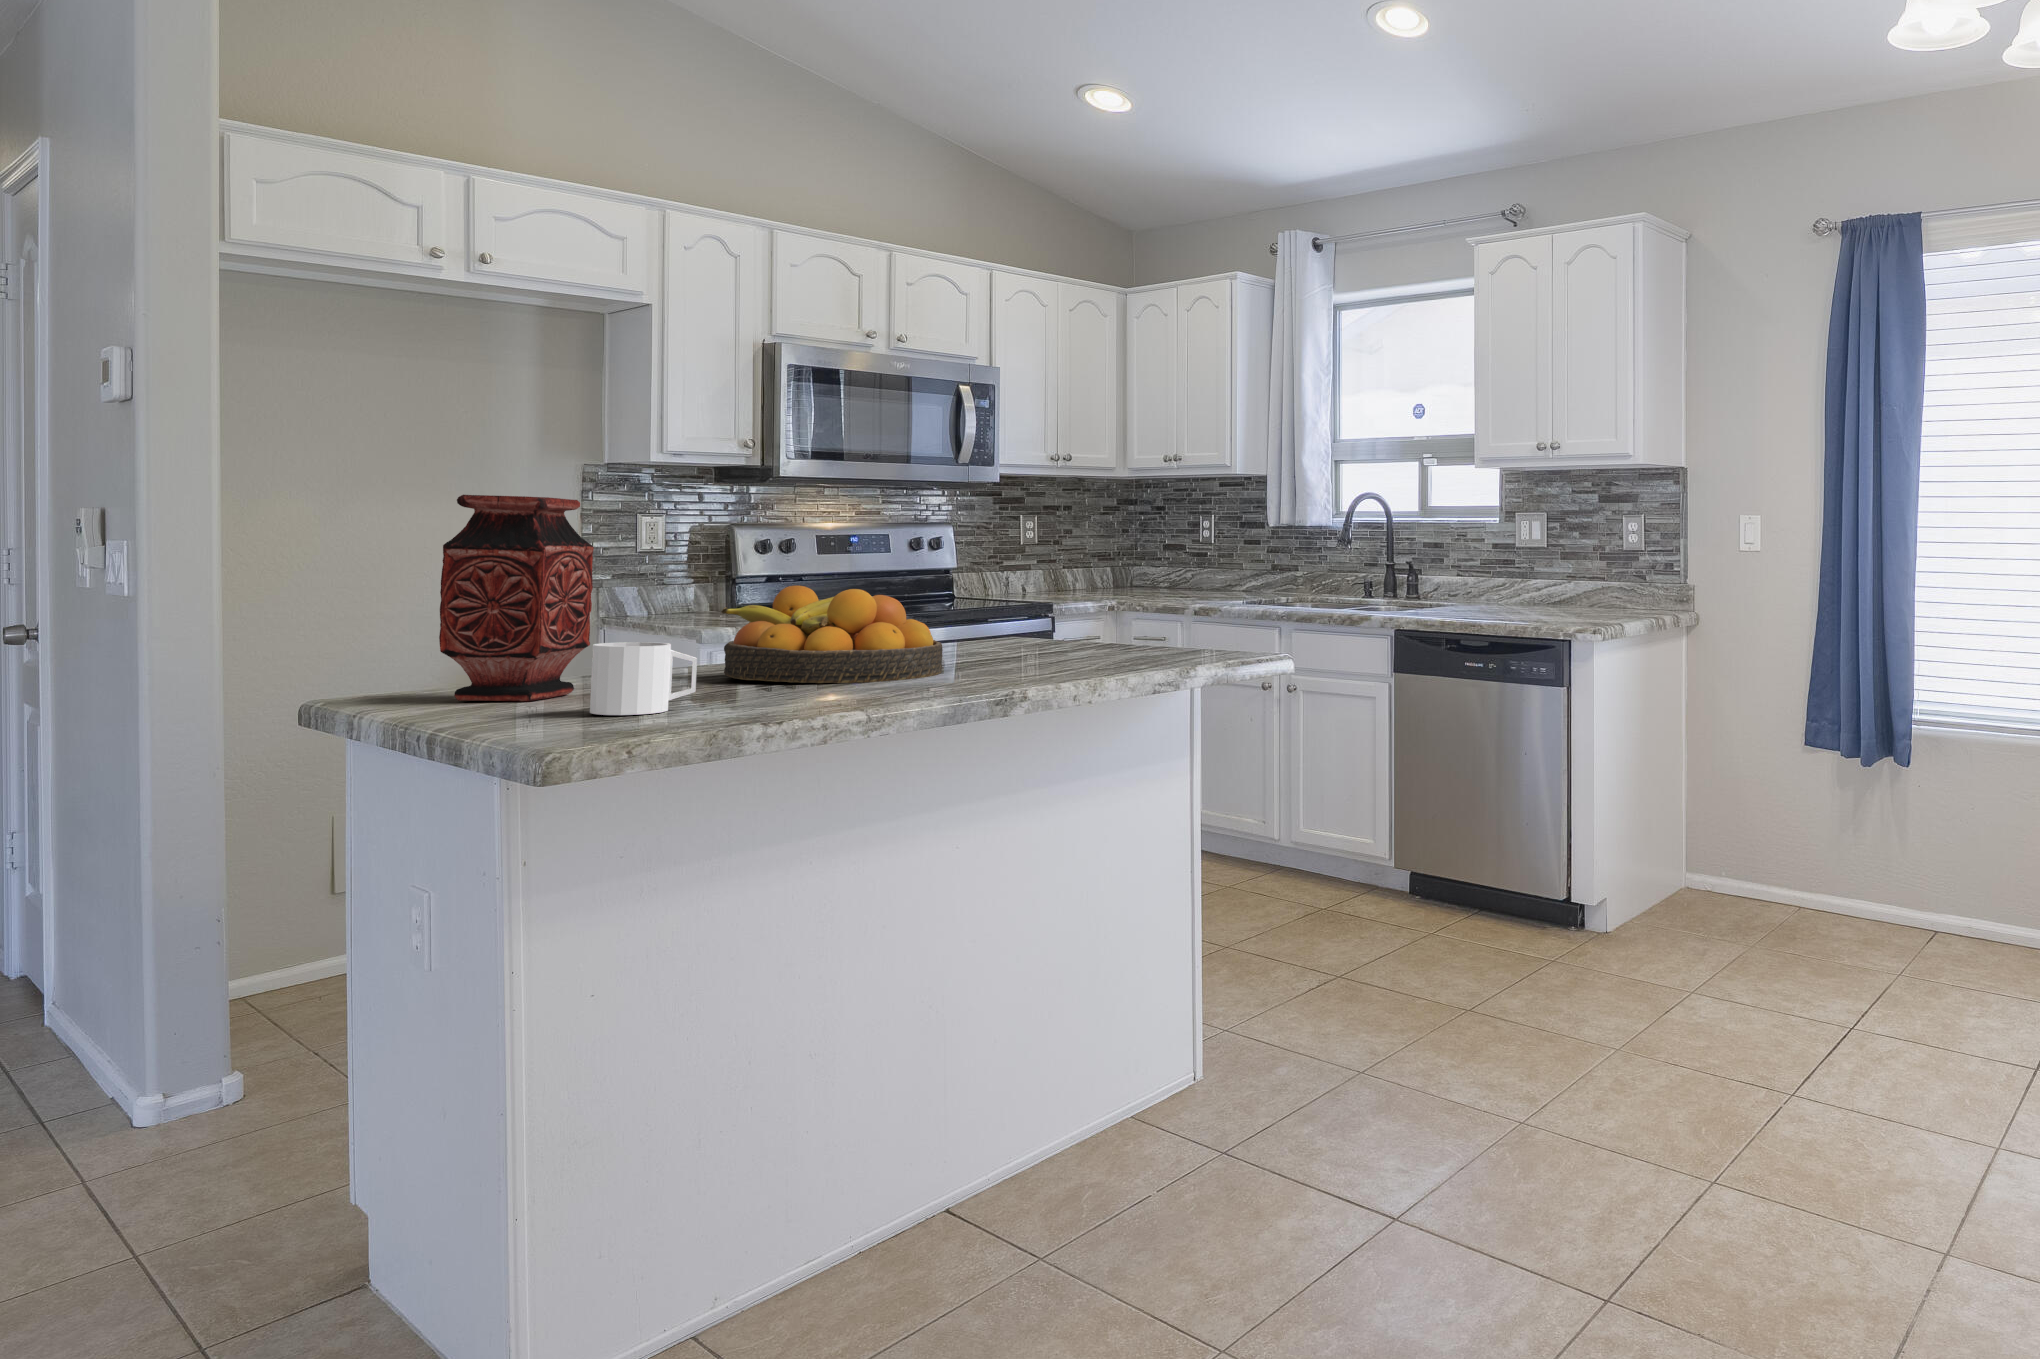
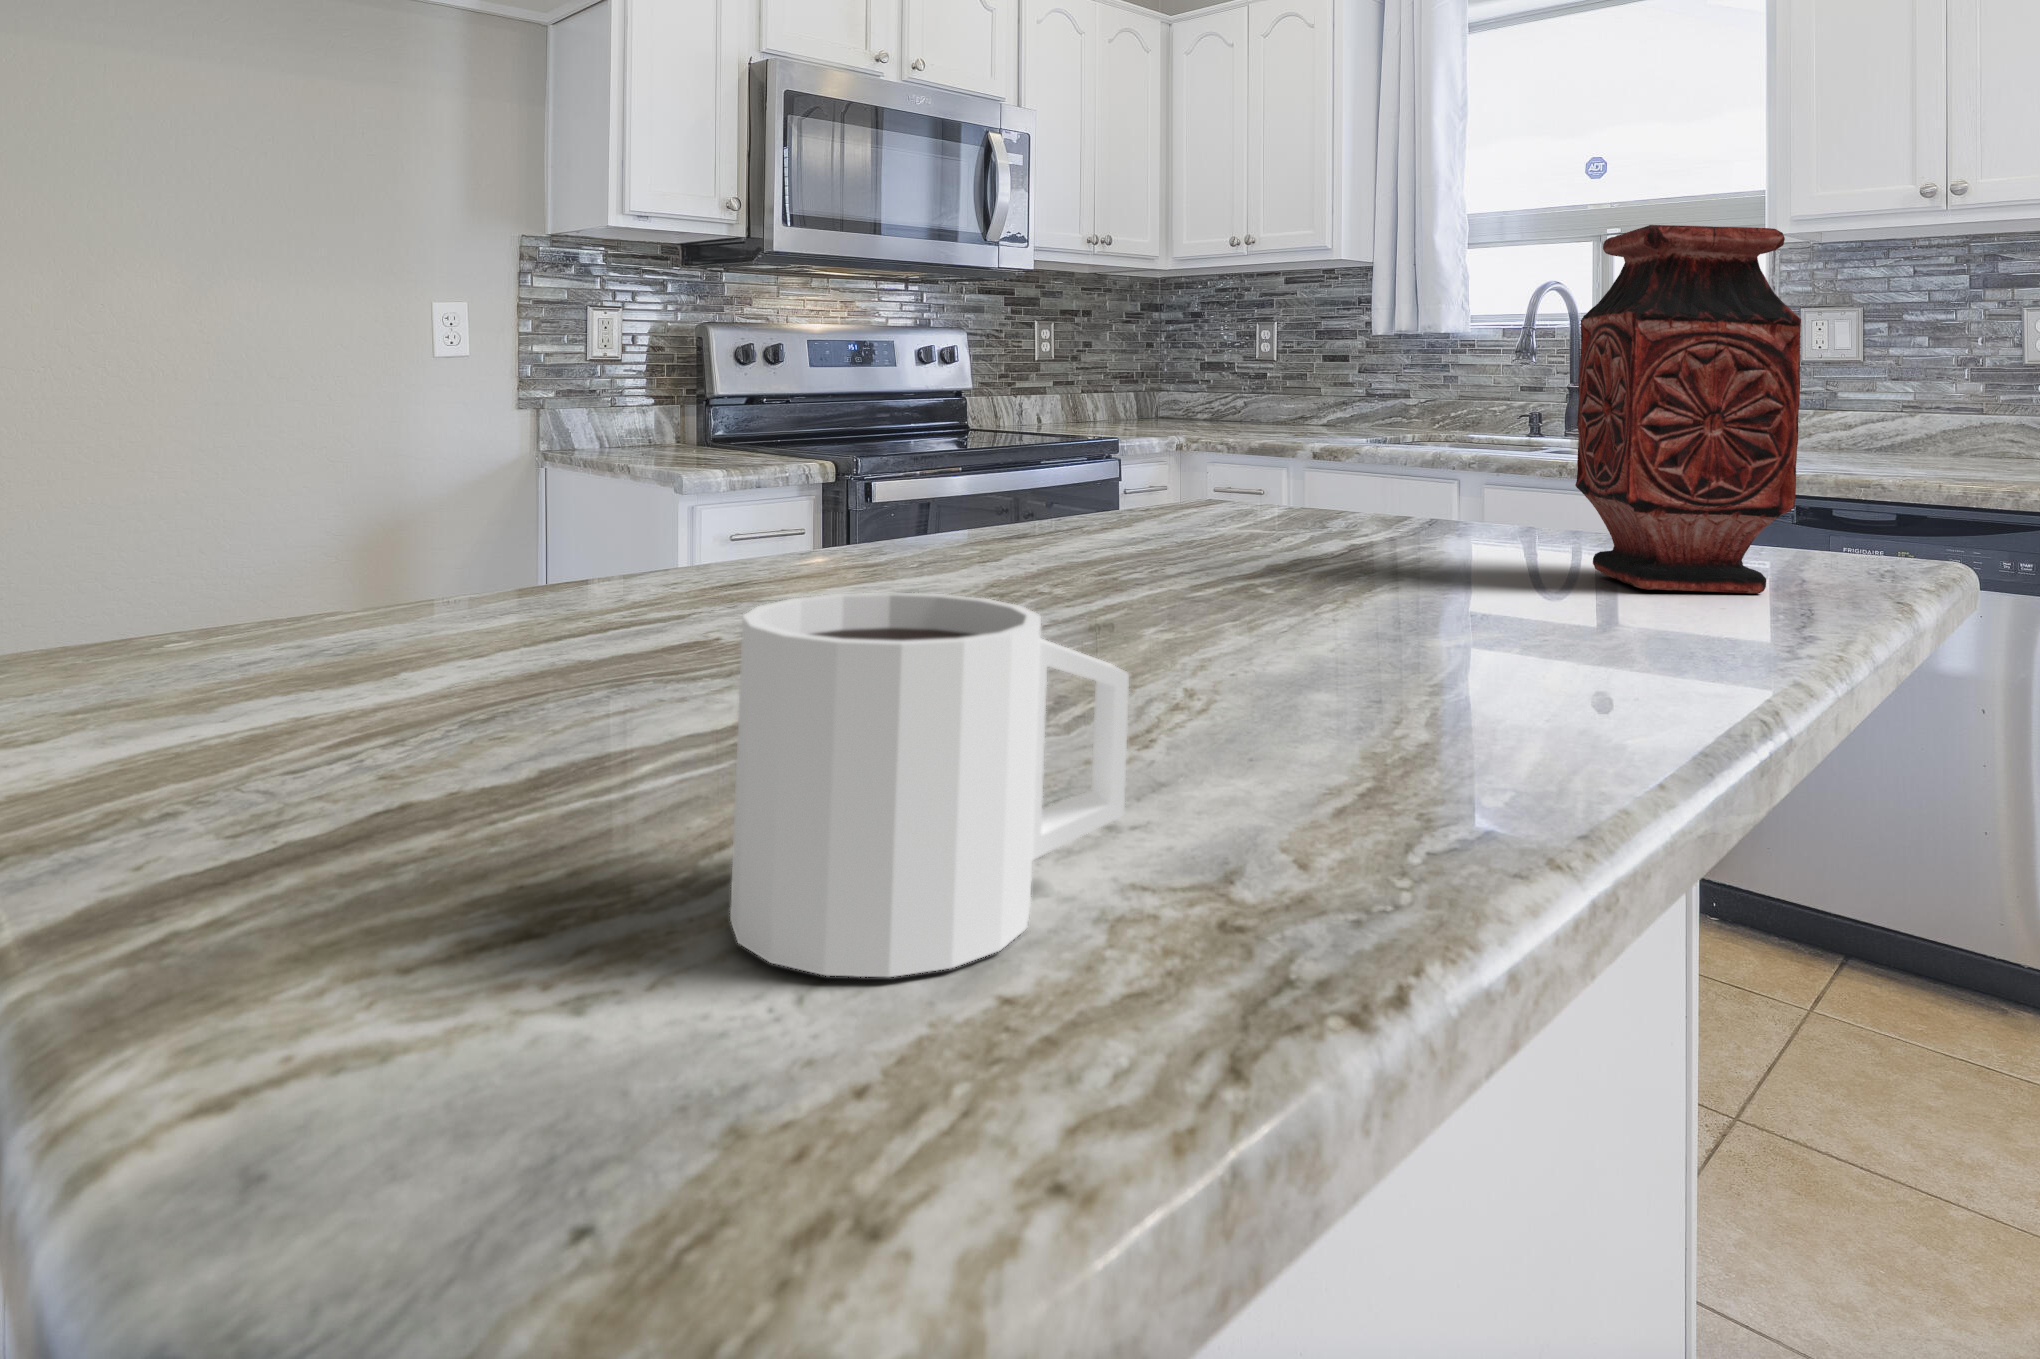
vase: present [439,495,594,701] -> present [1575,225,1801,594]
fruit bowl: present [721,586,943,683] -> none [888,395,1377,655]

